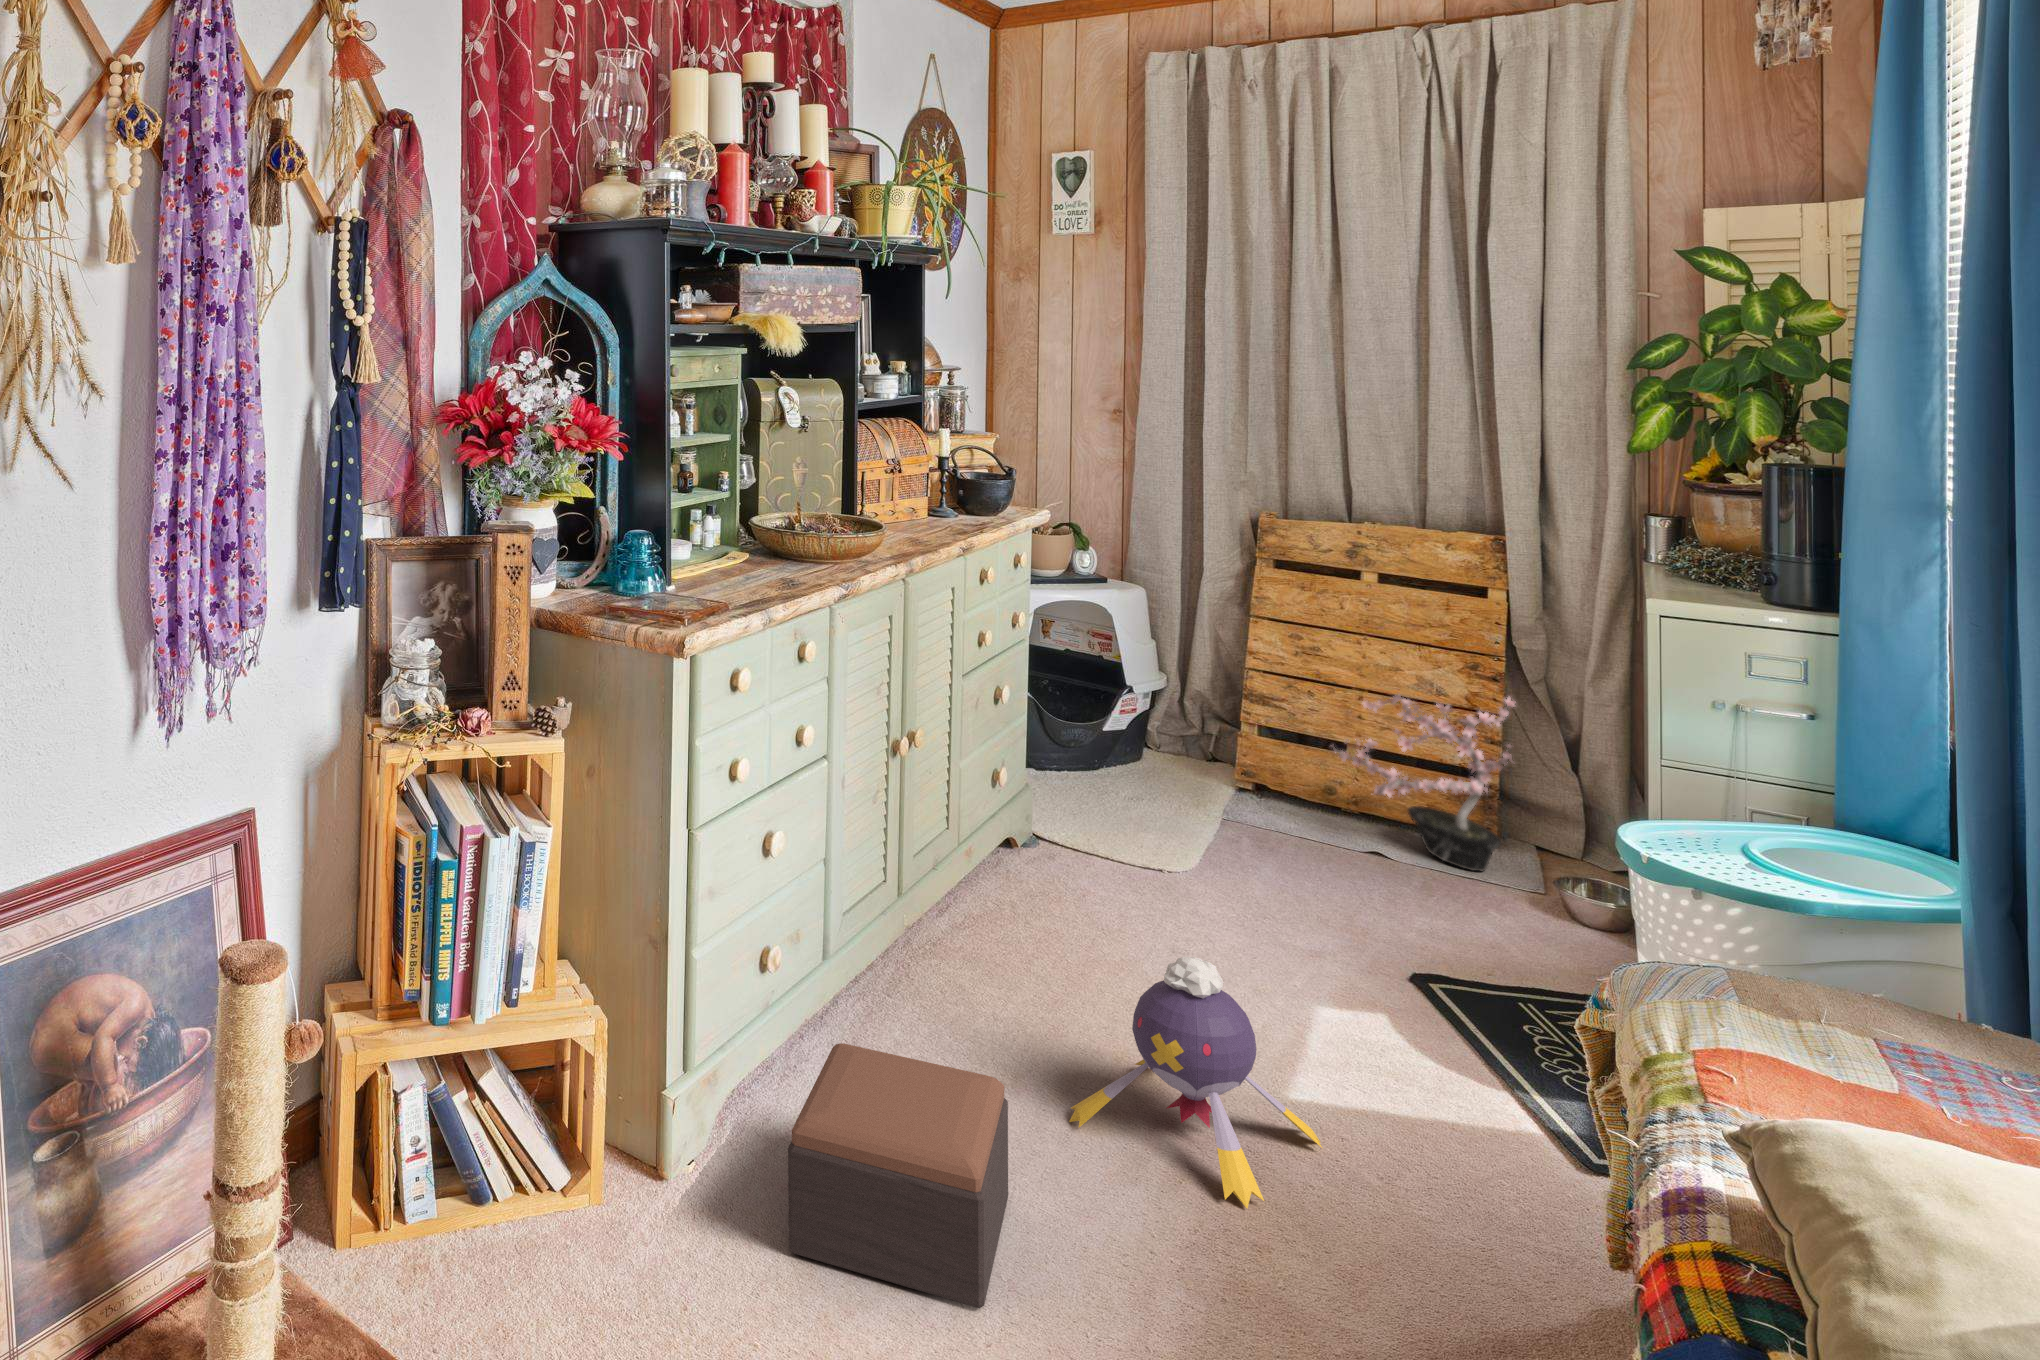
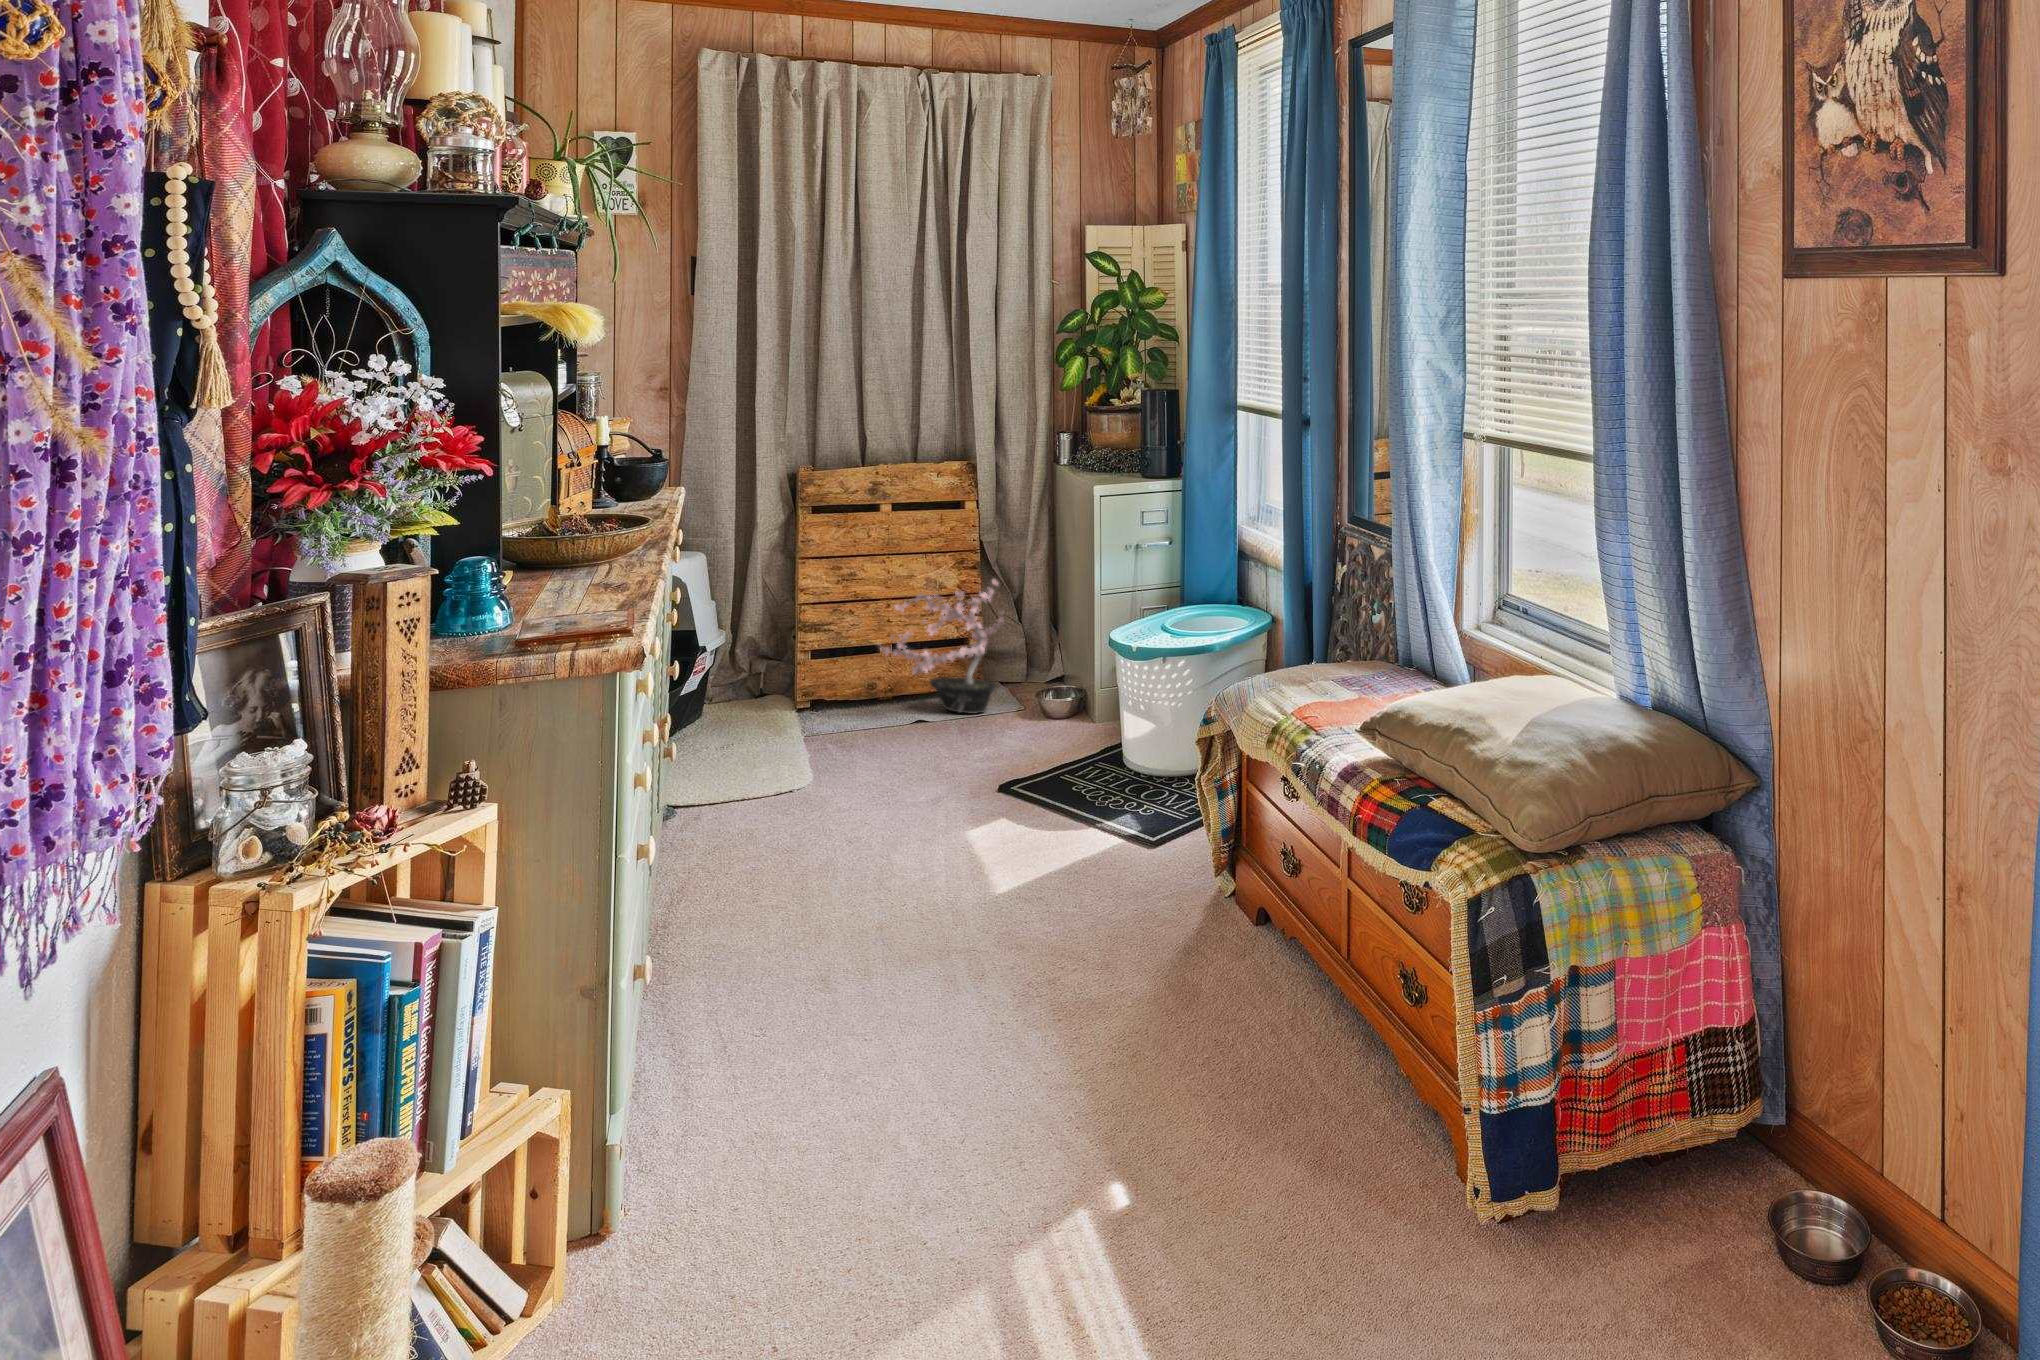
plush toy: present [1069,957,1322,1208] -> none [849,786,1023,962]
footstool: present [788,1043,1008,1309] -> none [685,926,899,1153]

